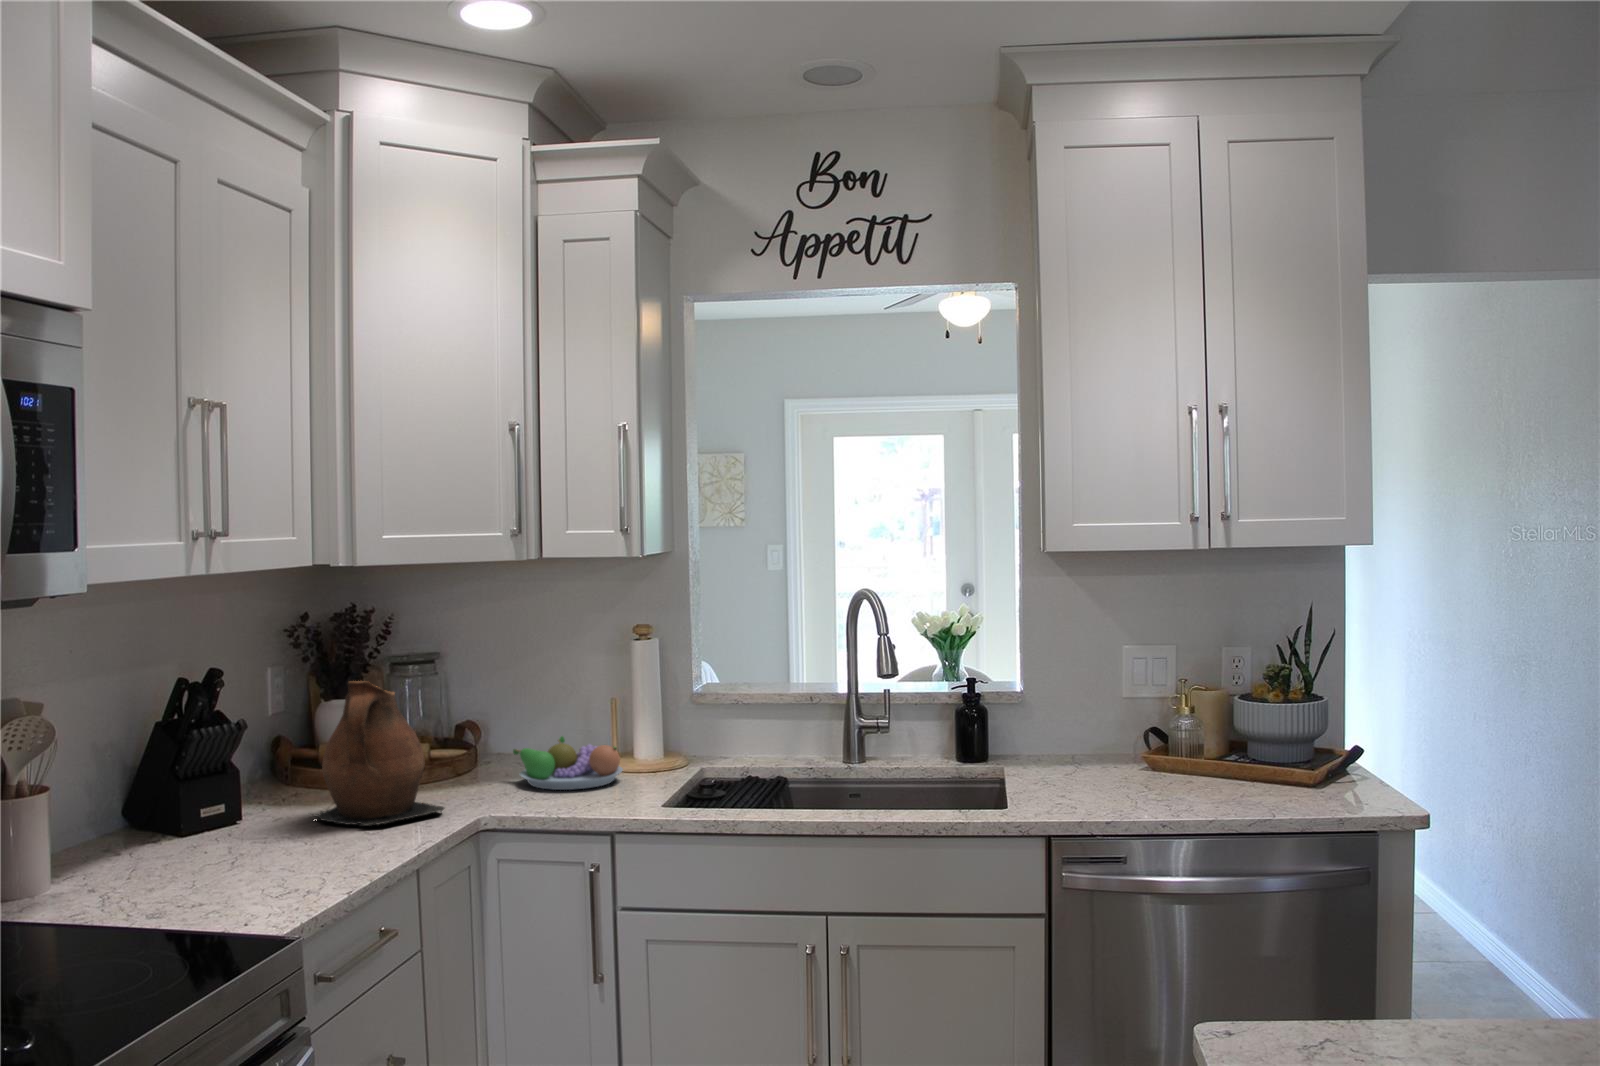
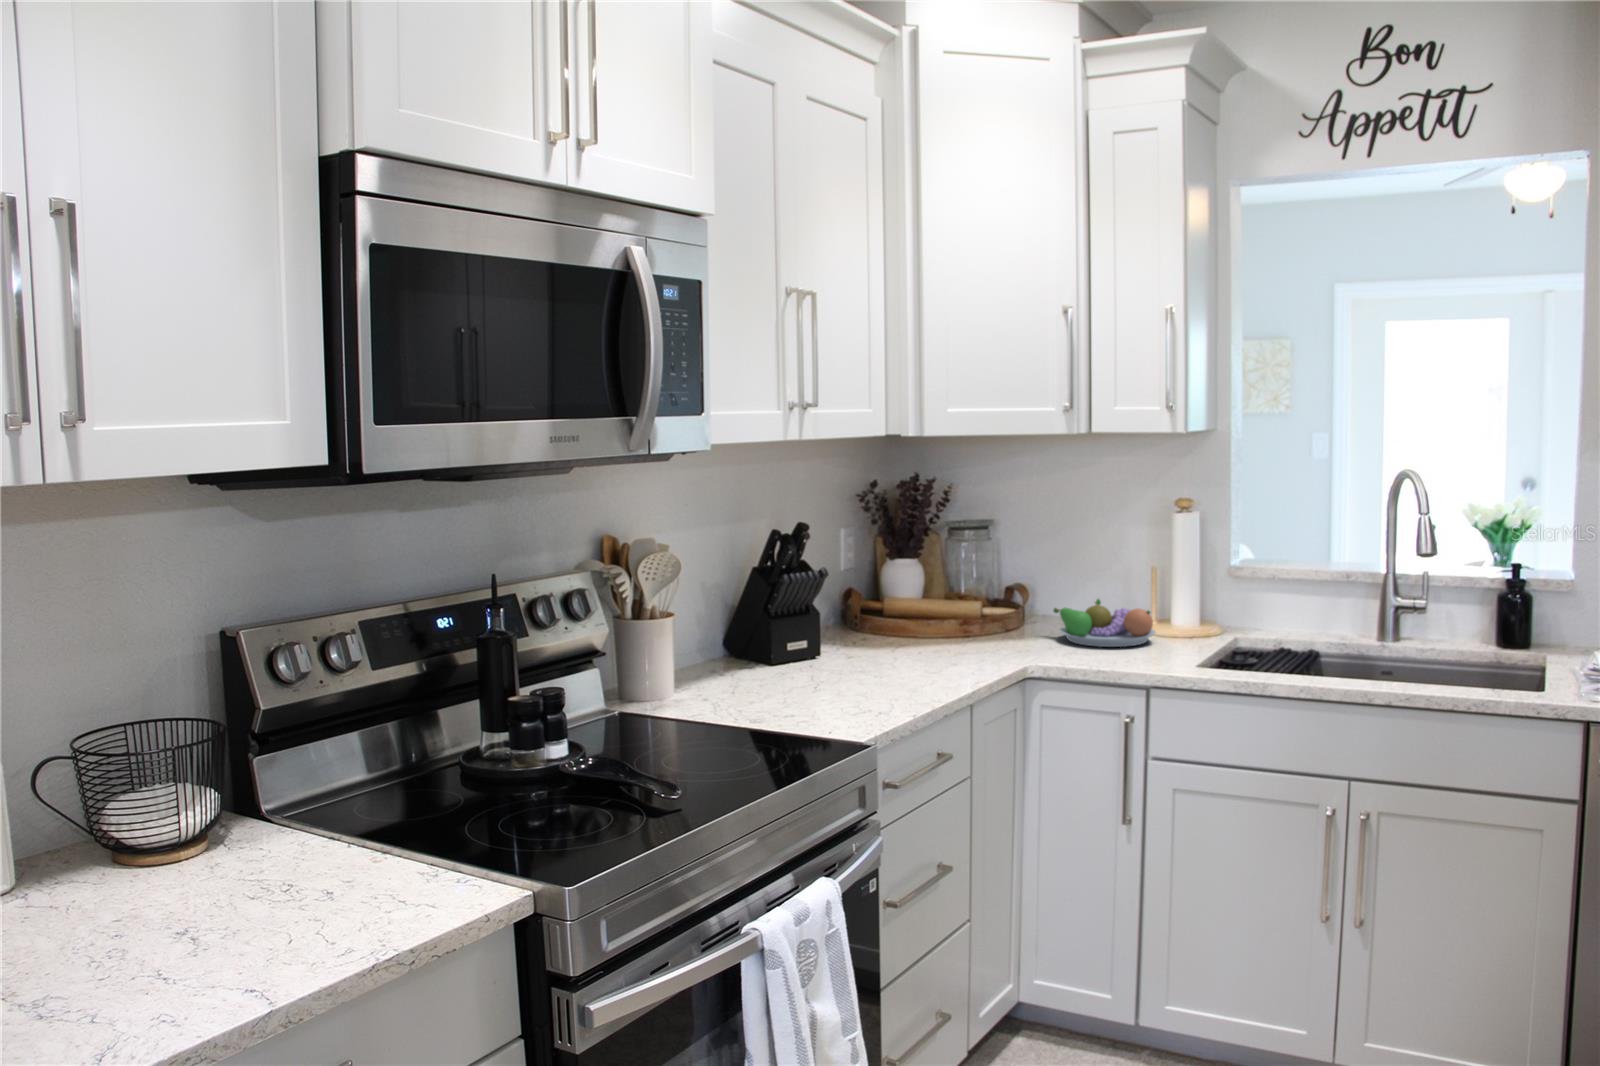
ceramic pitcher: present [314,681,444,826] -> none [877,538,994,665]

